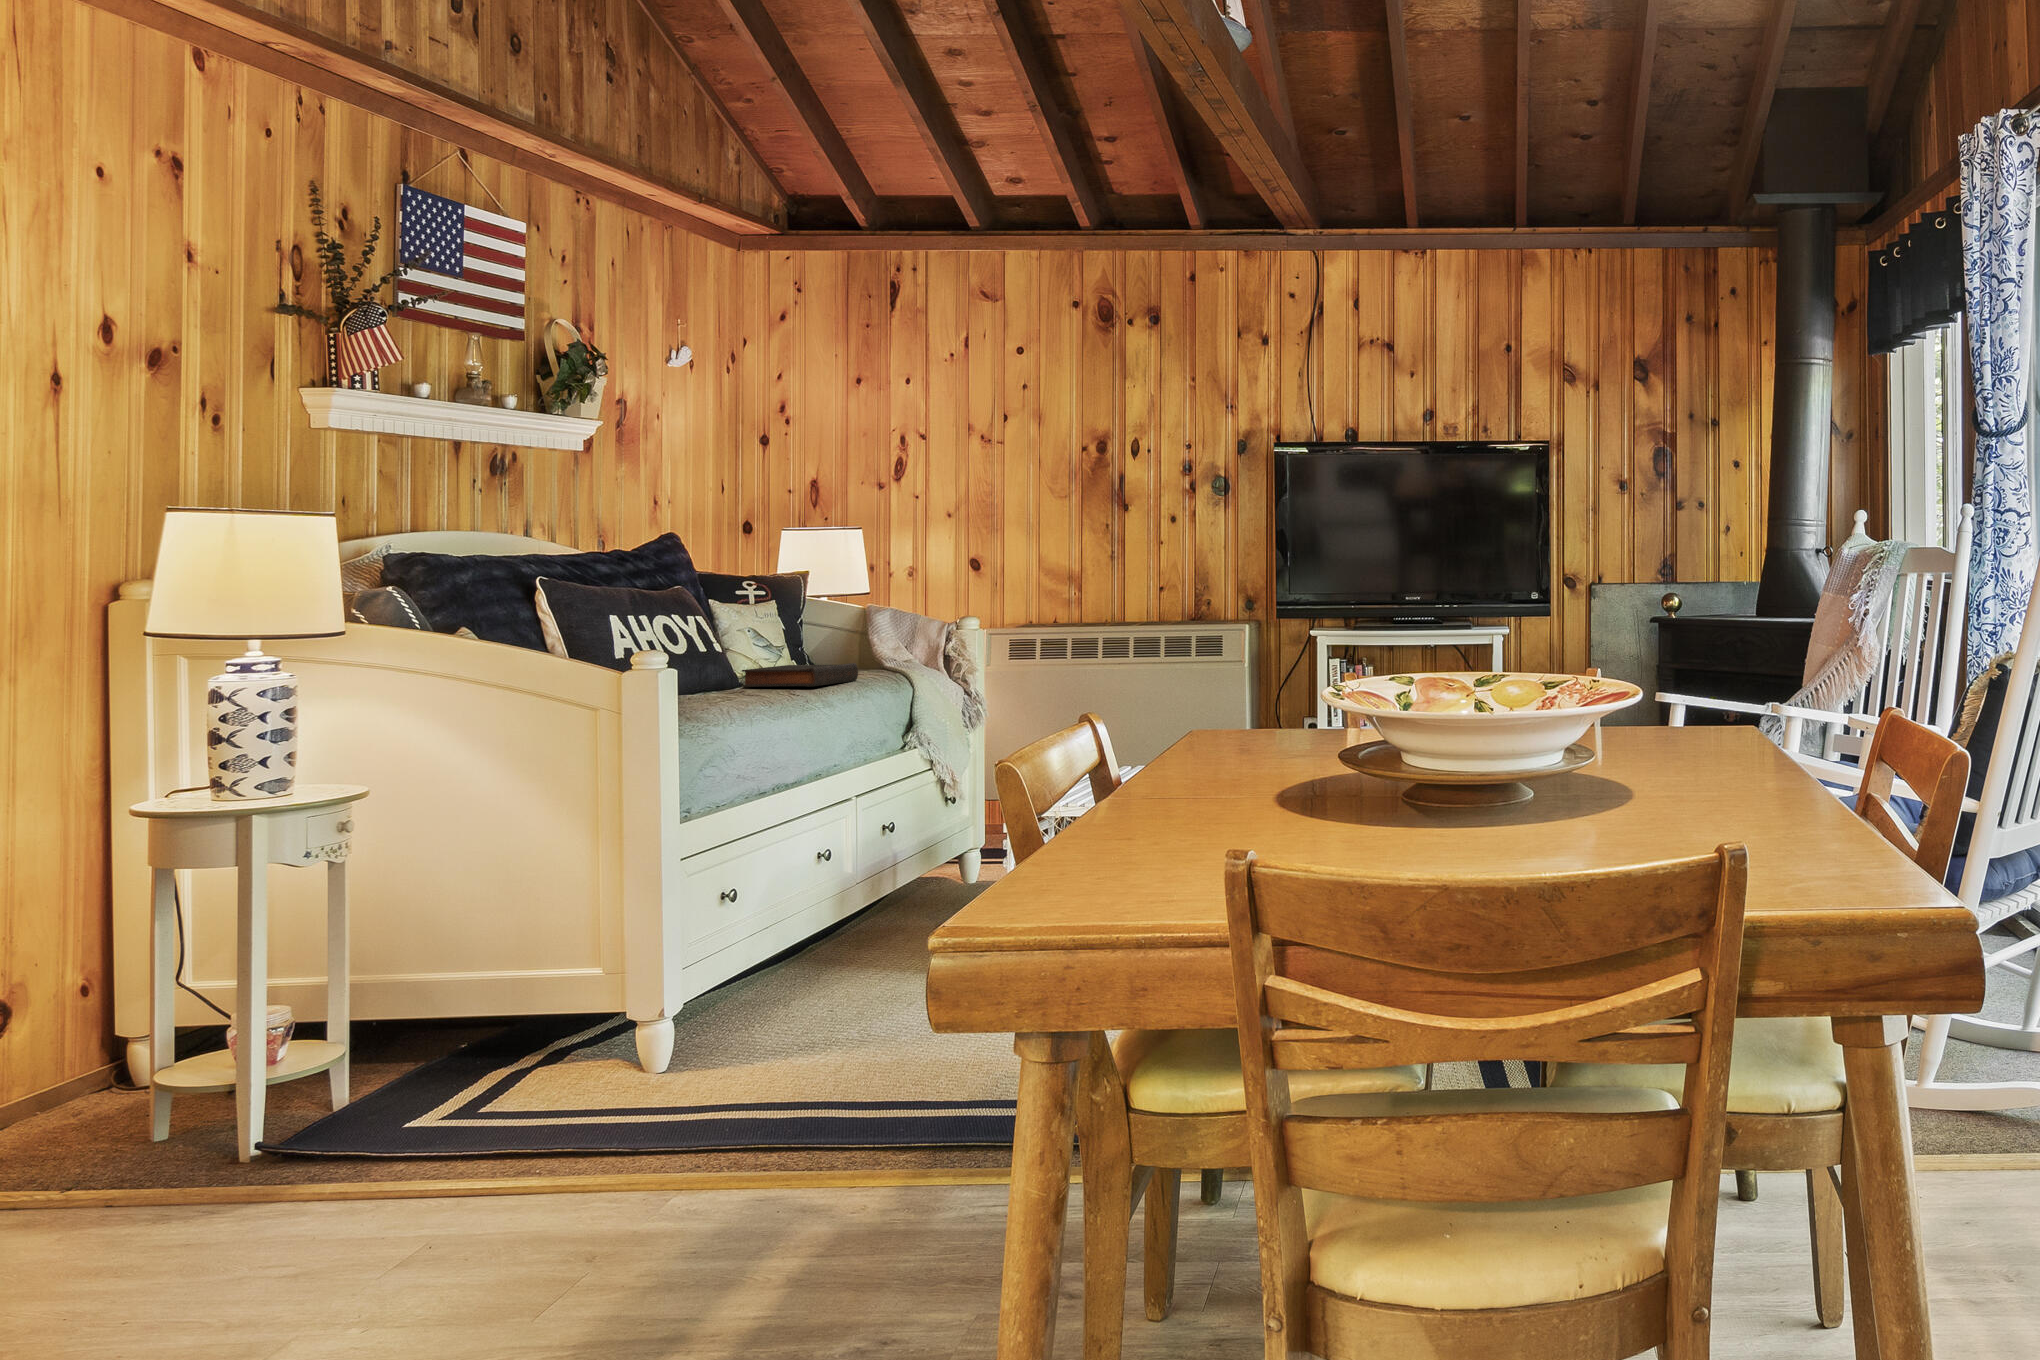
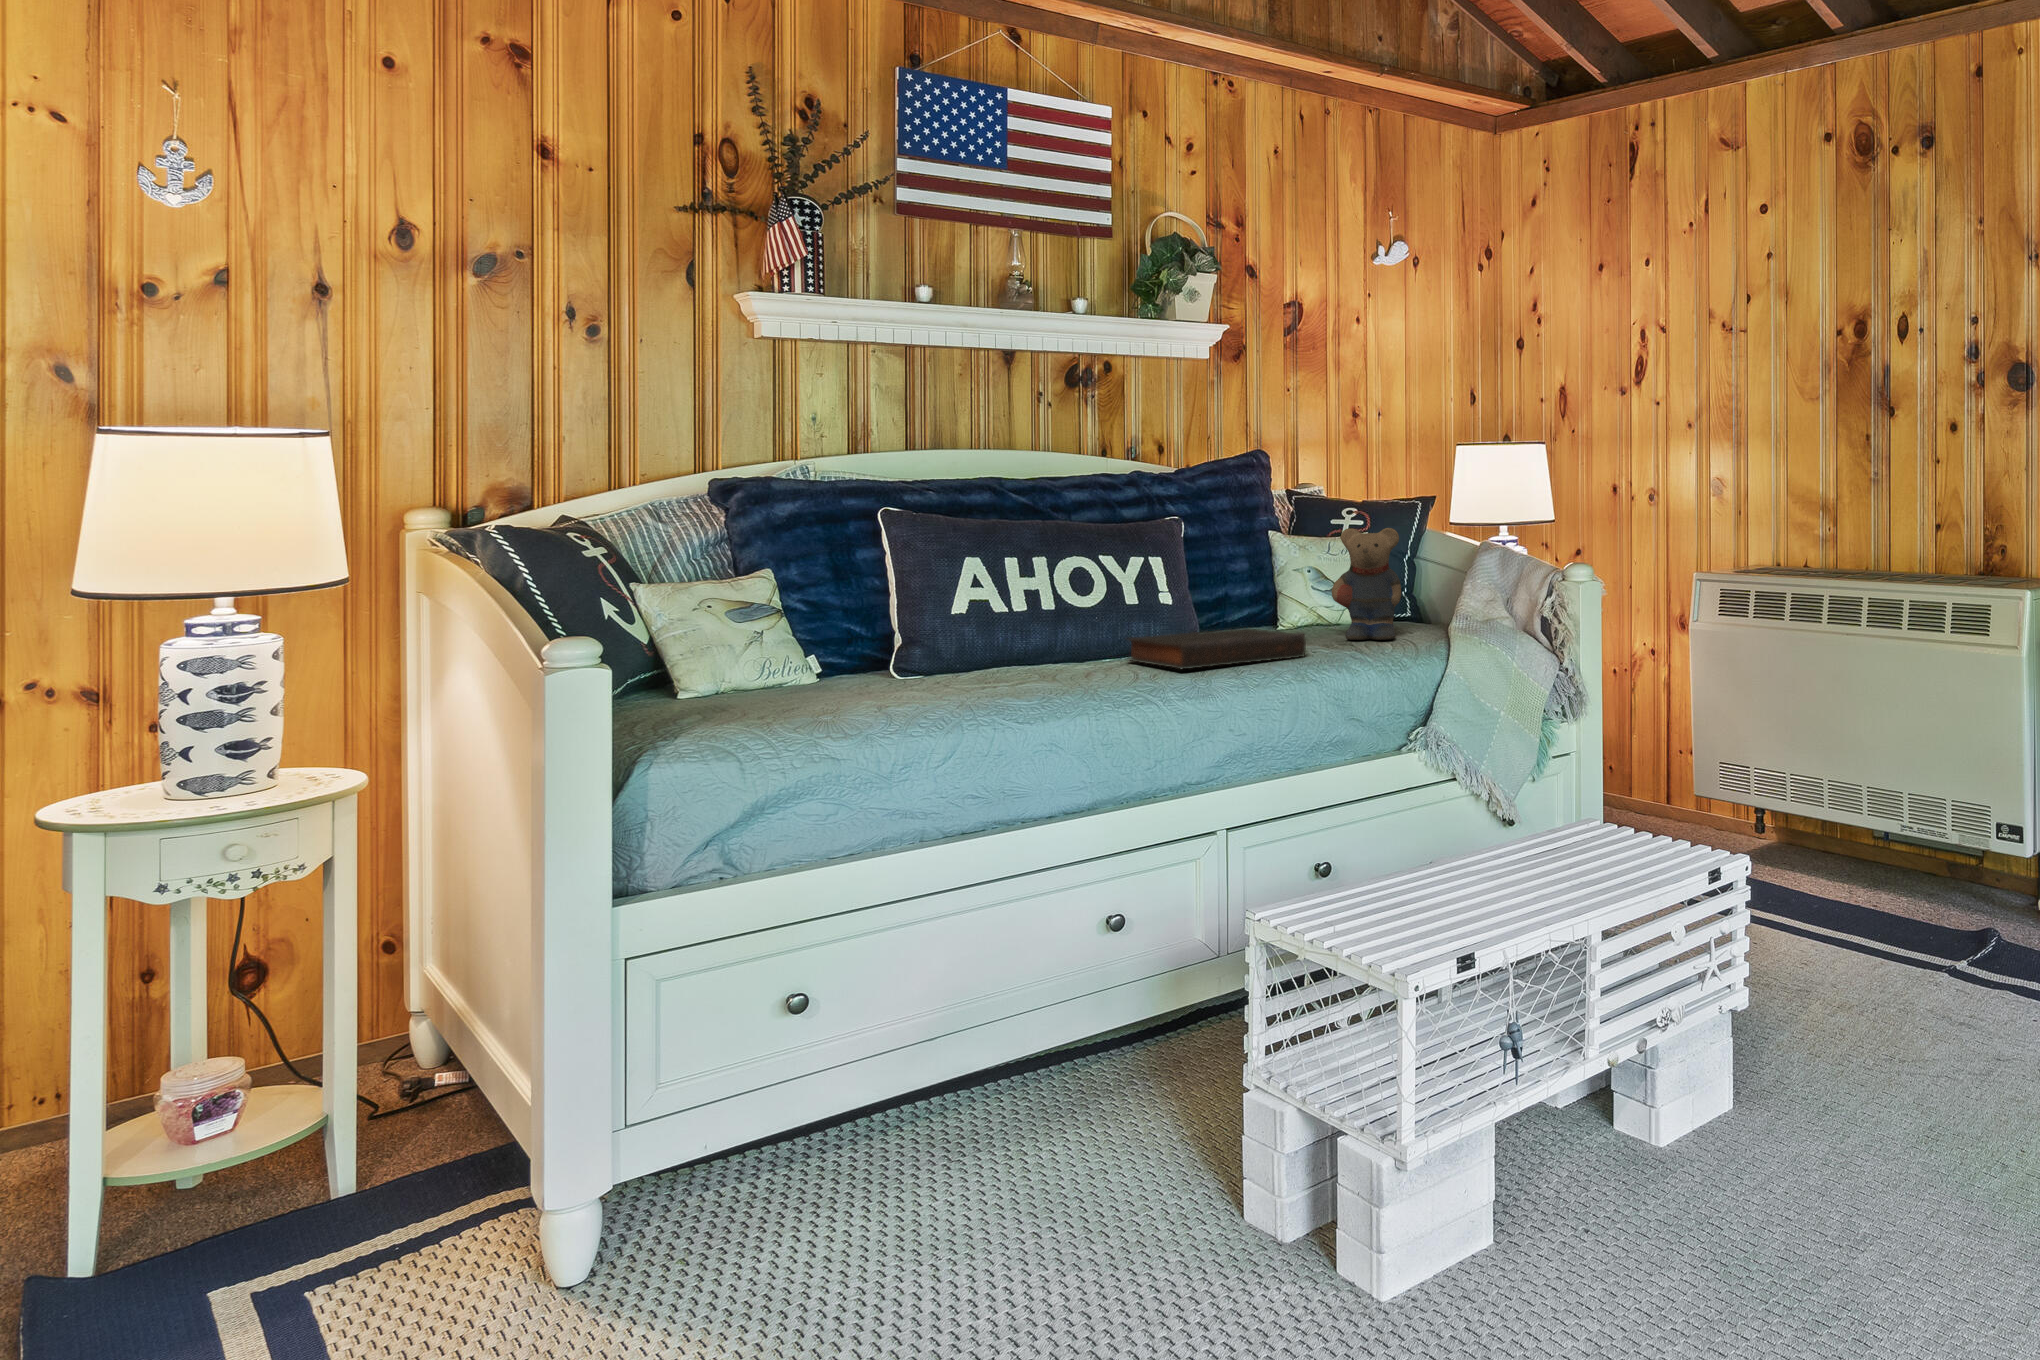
teddy bear: none [827,590,880,673] -> present [1332,528,1401,640]

